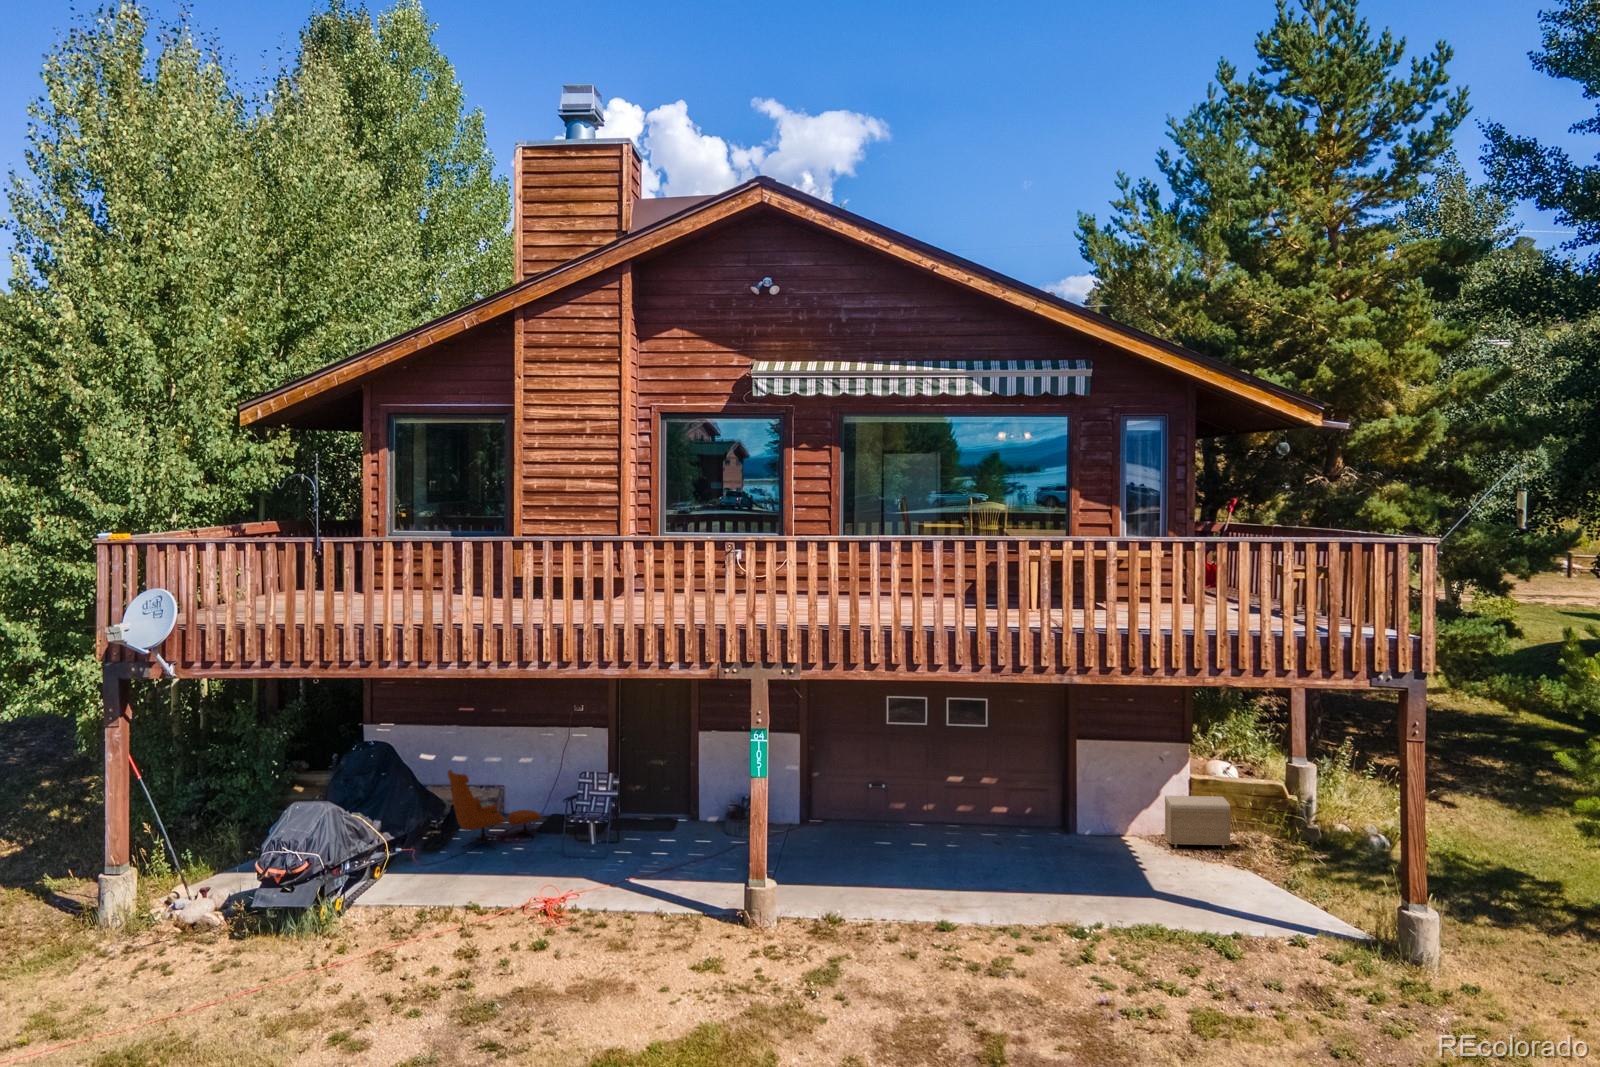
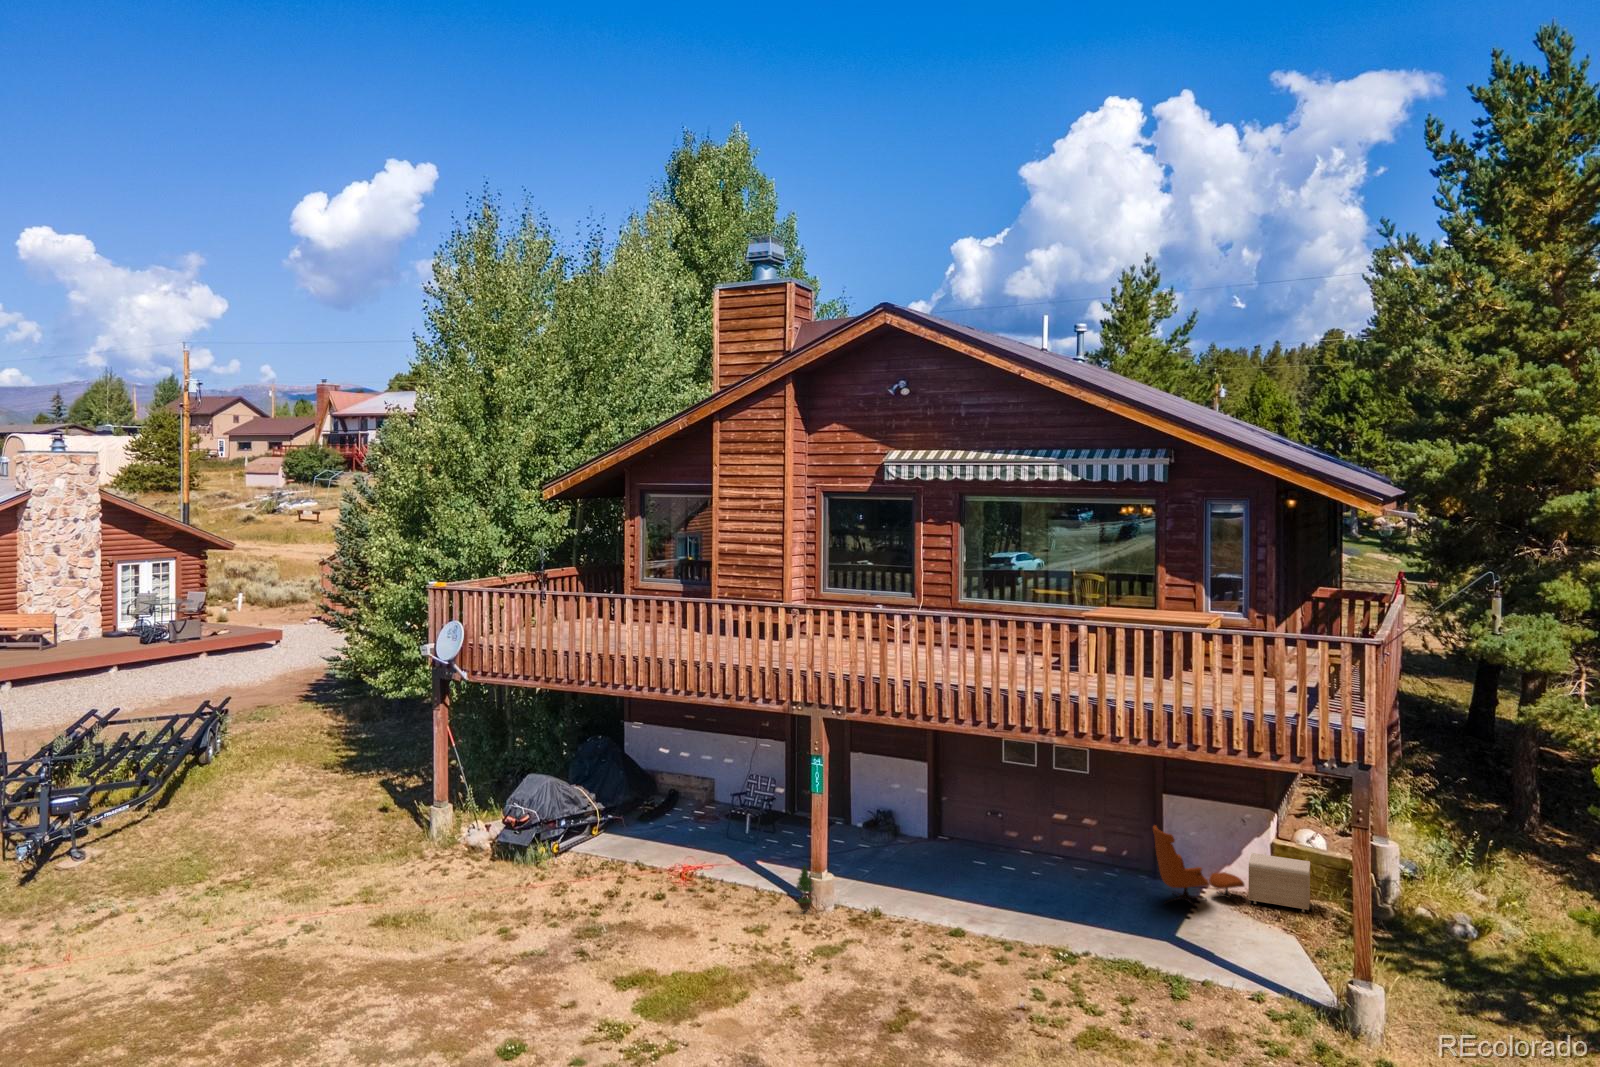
lounge chair: present [448,770,541,848] -> present [1153,825,1244,910]
potted tree: none [711,860,733,921] -> present [796,864,813,912]

